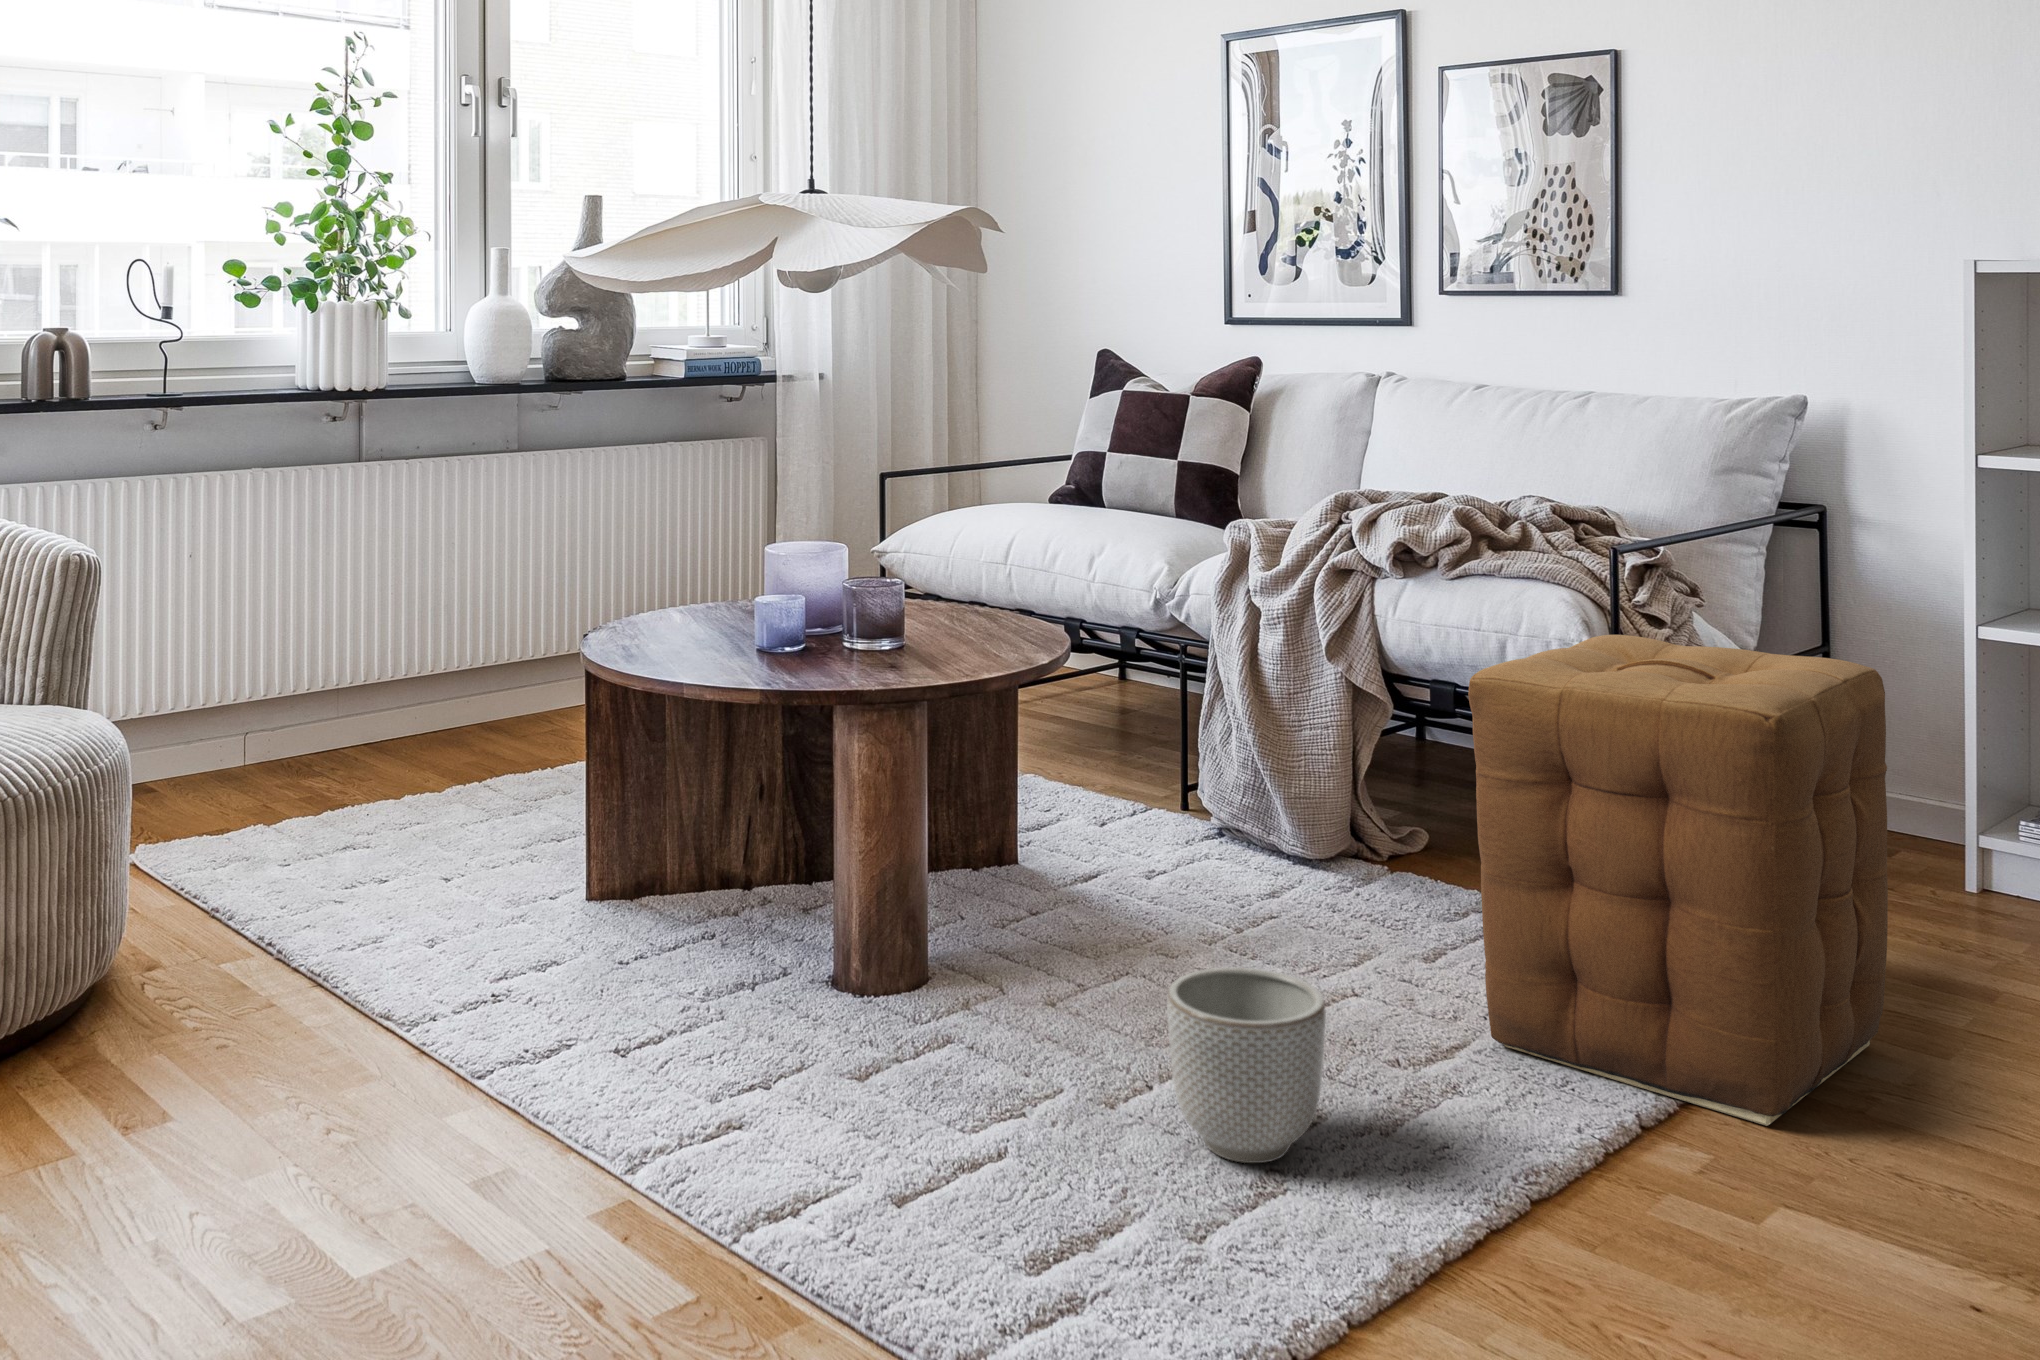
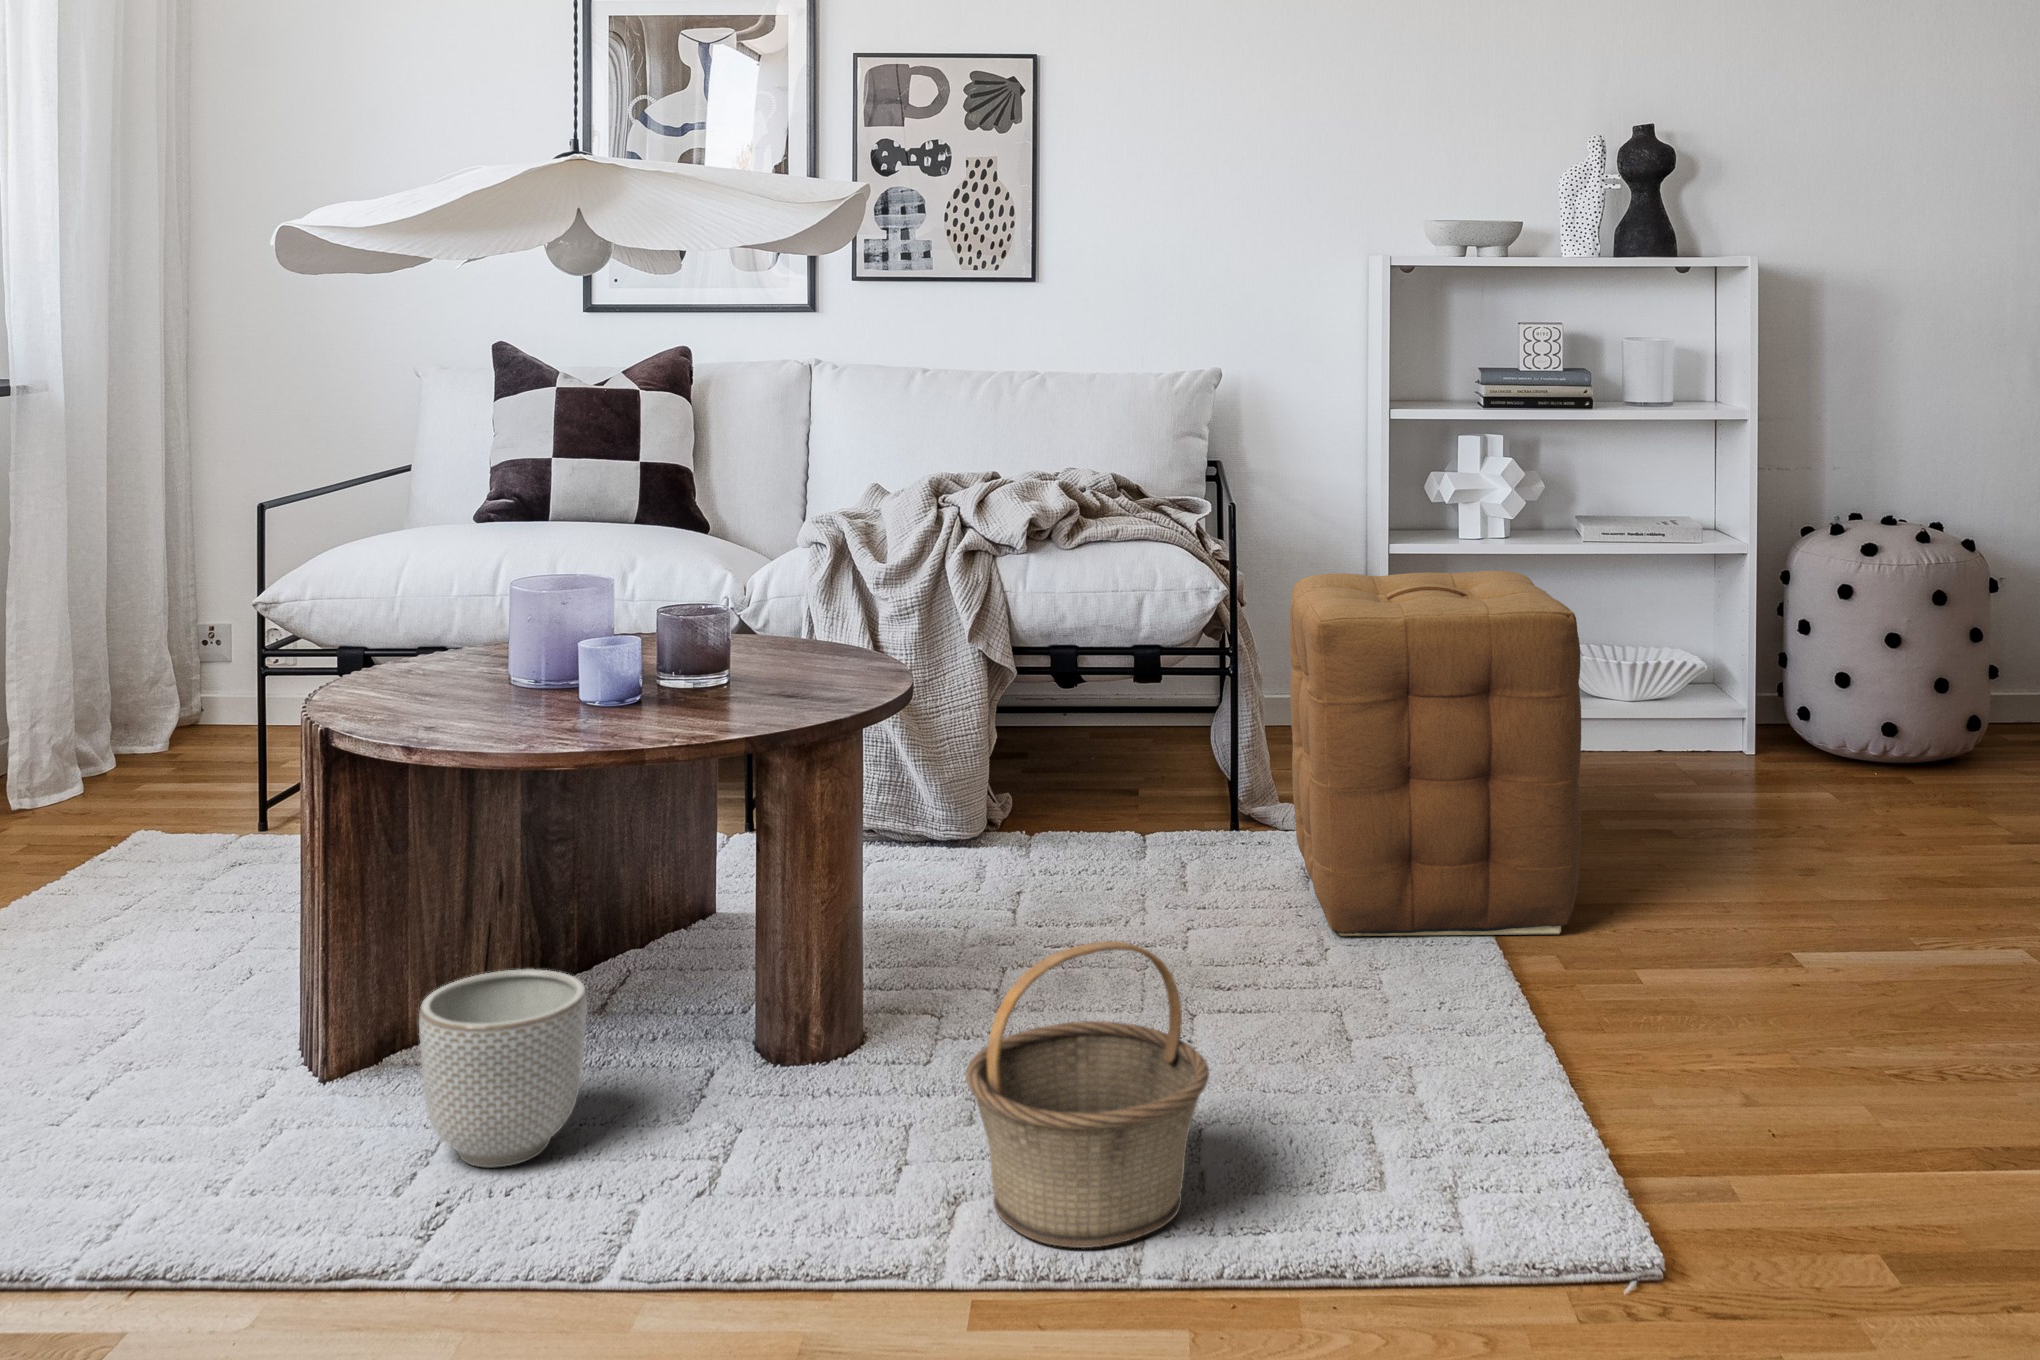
basket: none [724,918,950,1206] -> present [966,941,1209,1248]
planter: present [1167,967,1326,1163] -> present [419,969,587,1168]

